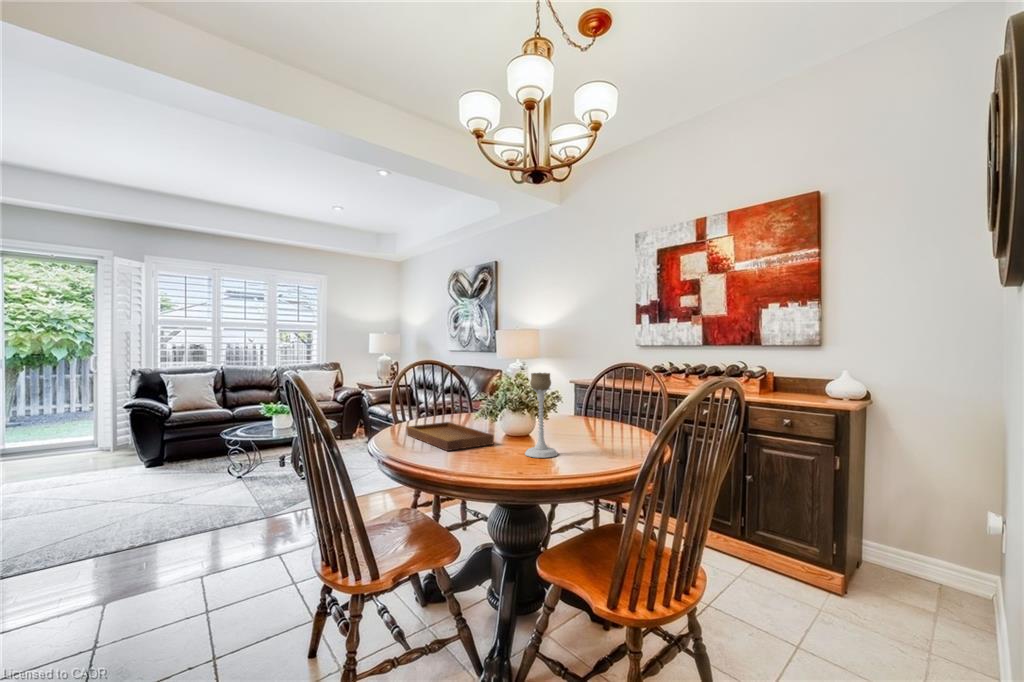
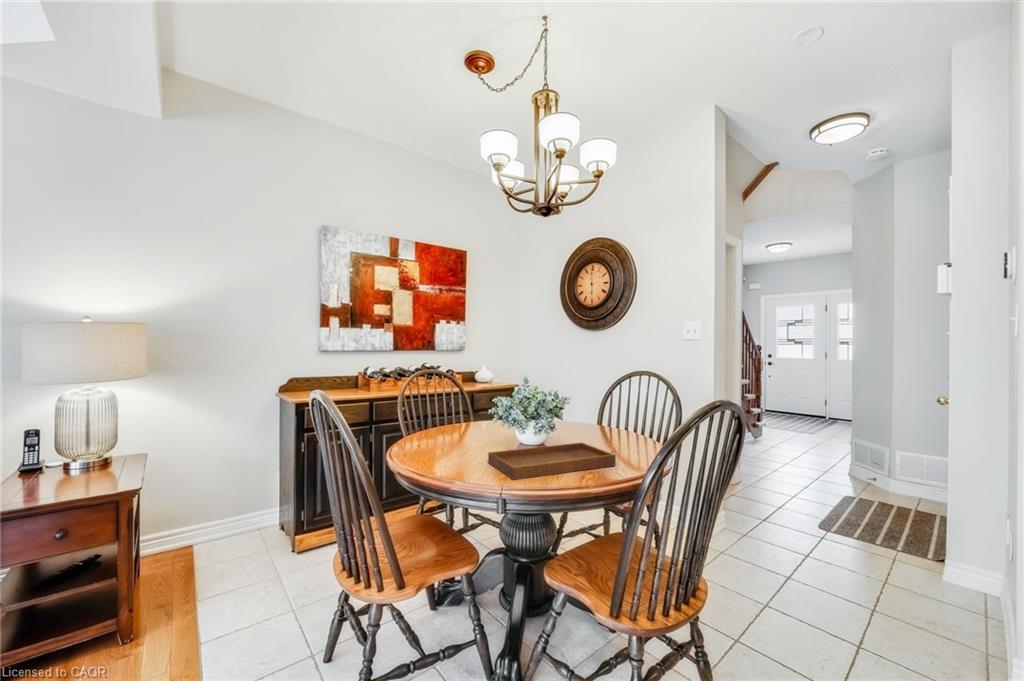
candle holder: present [525,373,558,458] -> none [606,374,635,447]

